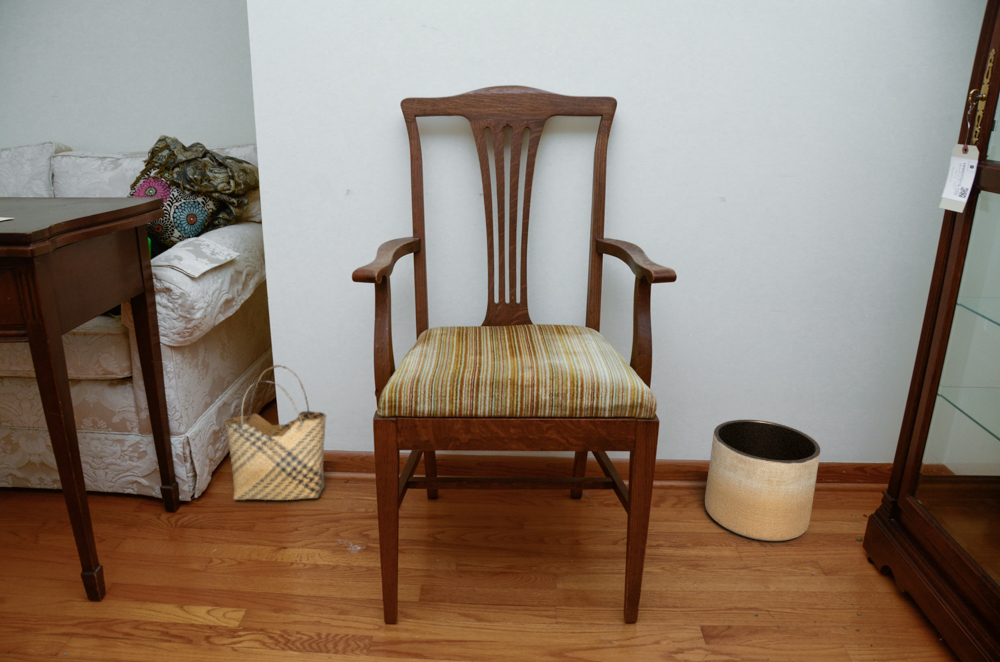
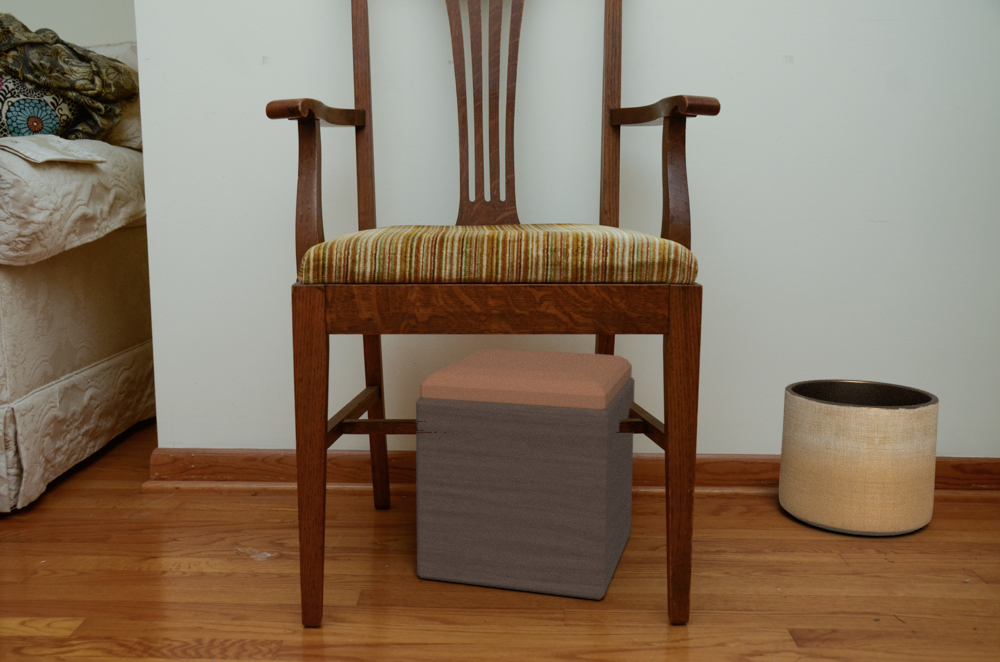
woven basket: present [224,365,326,500] -> none [69,313,222,508]
footstool: none [459,409,609,604] -> present [416,349,635,600]

